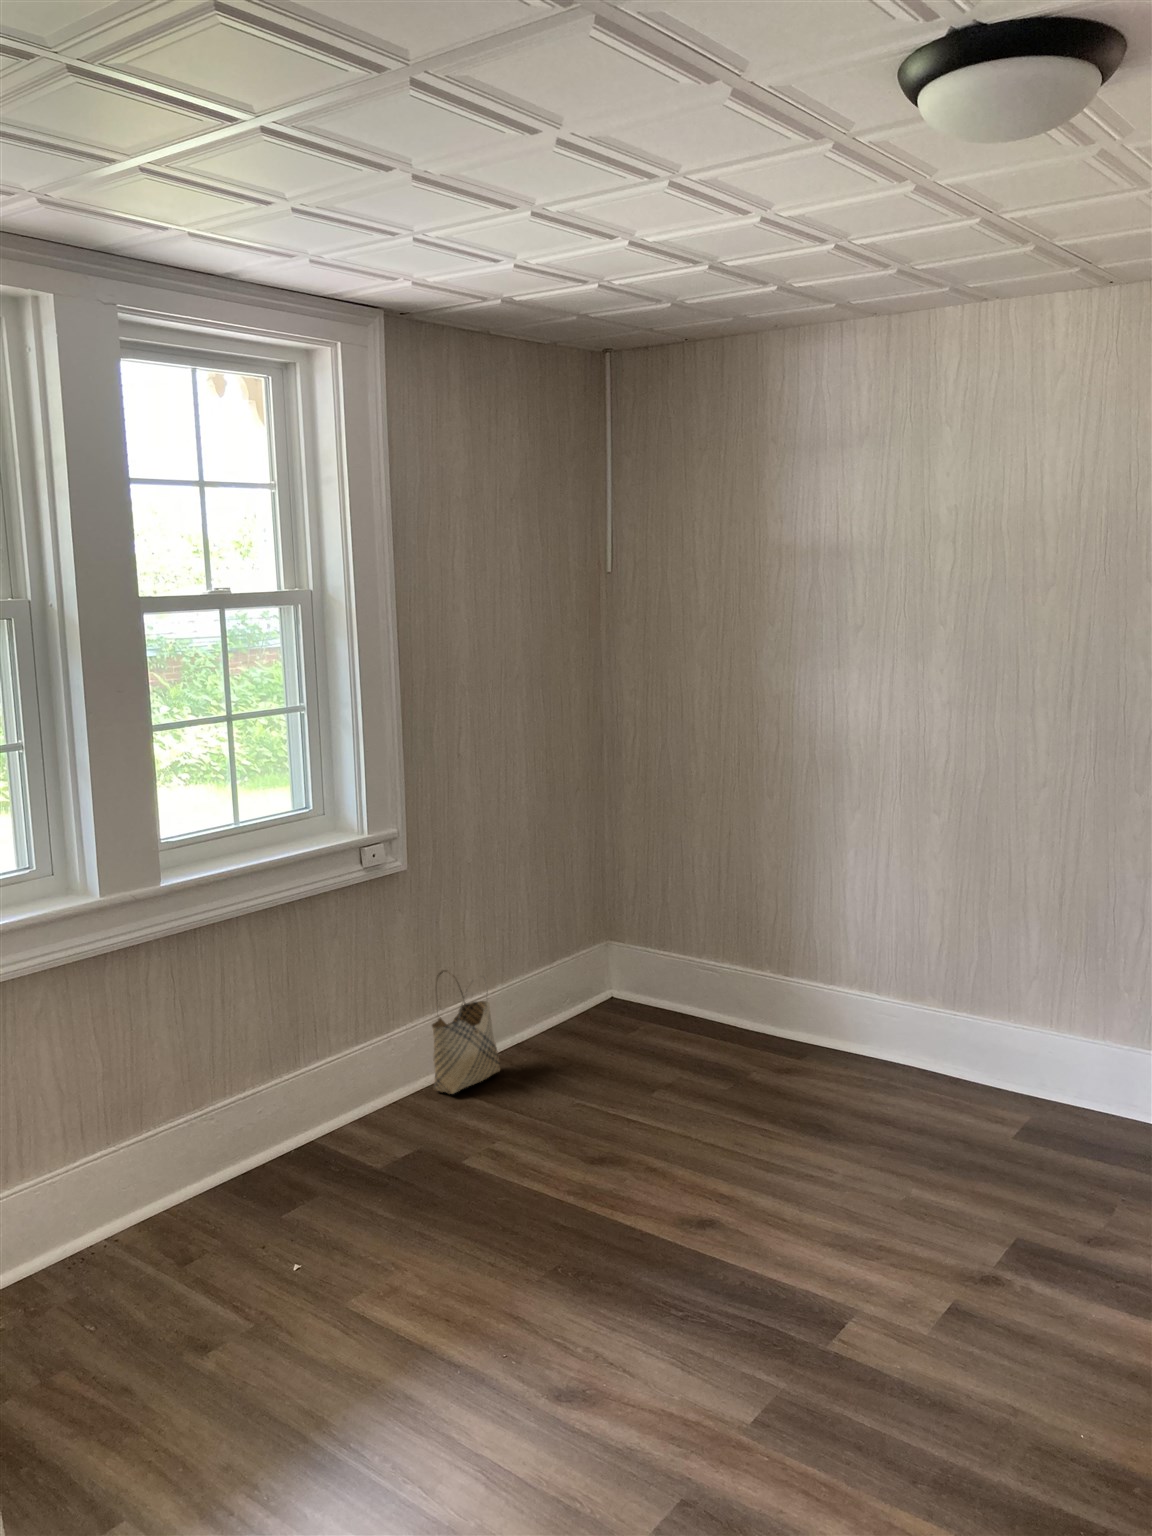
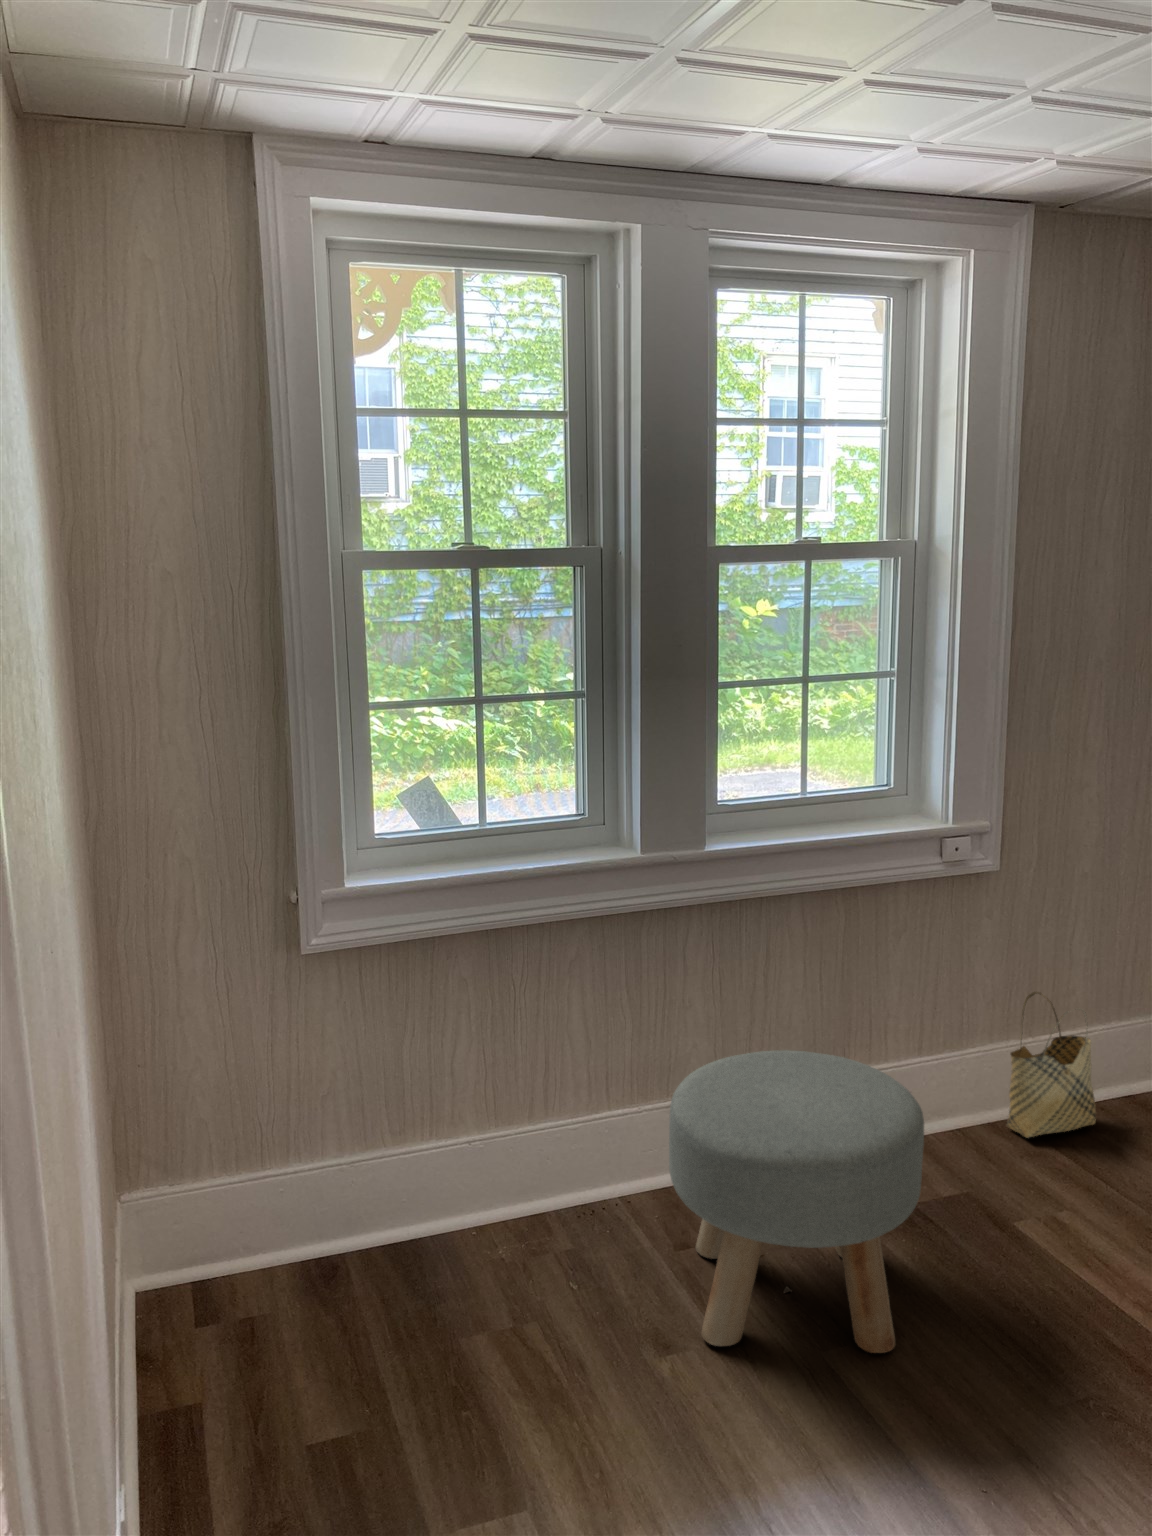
ottoman: none [174,1048,407,1330] -> present [669,1050,924,1353]

